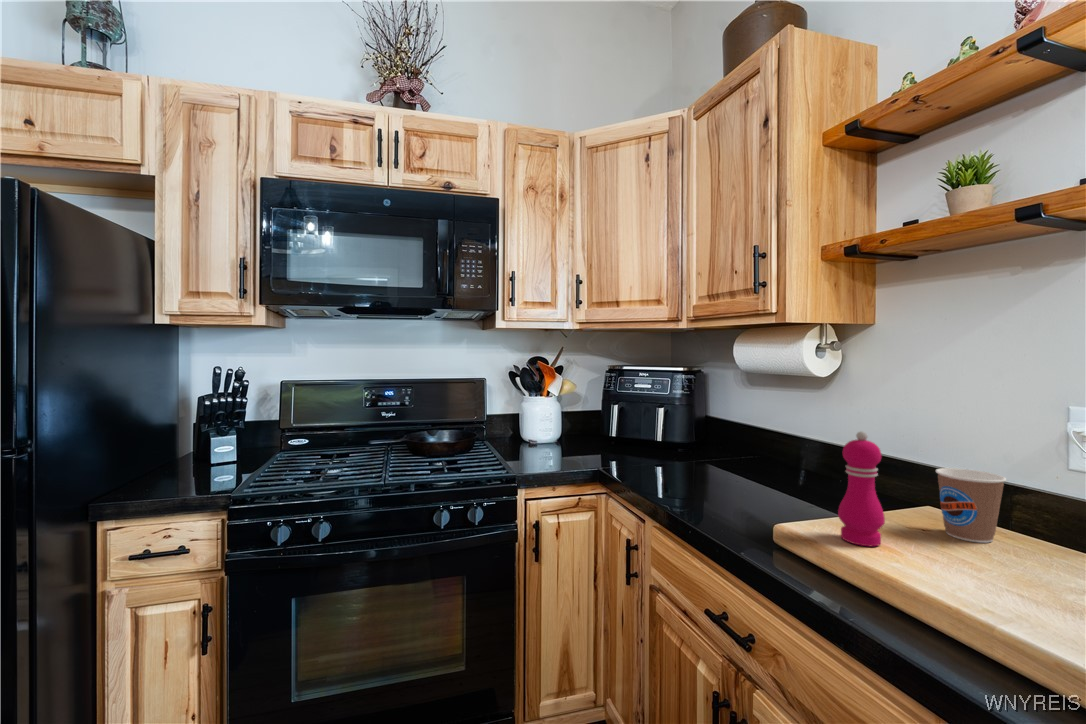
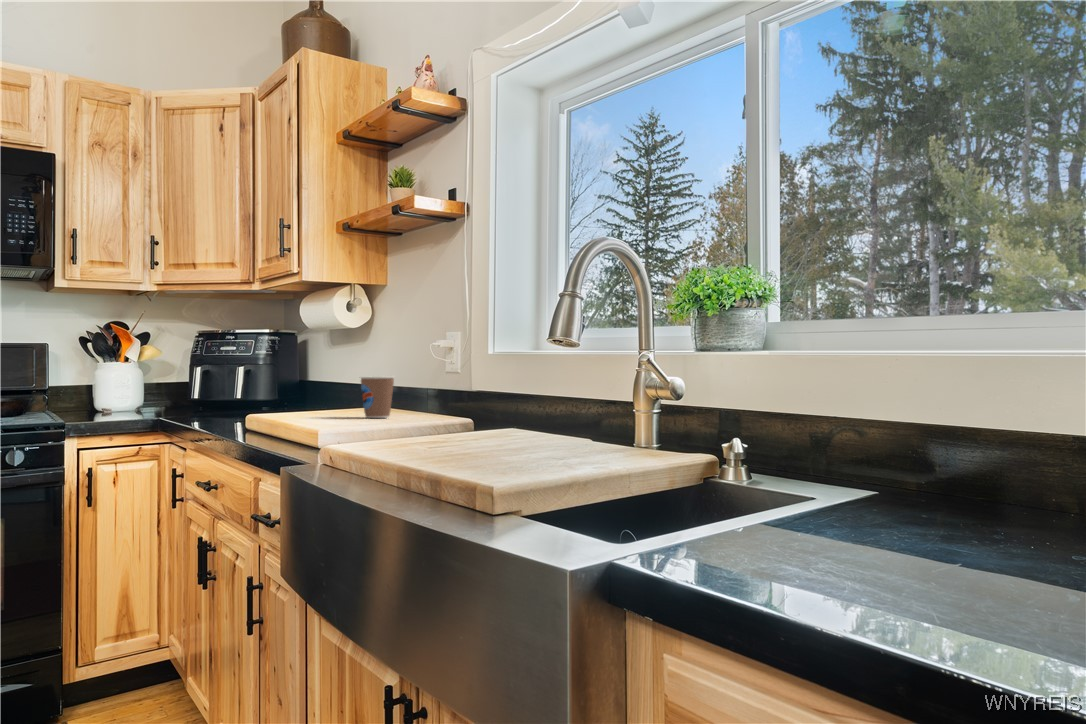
pepper mill: present [838,431,885,546] -> none [282,346,309,419]

